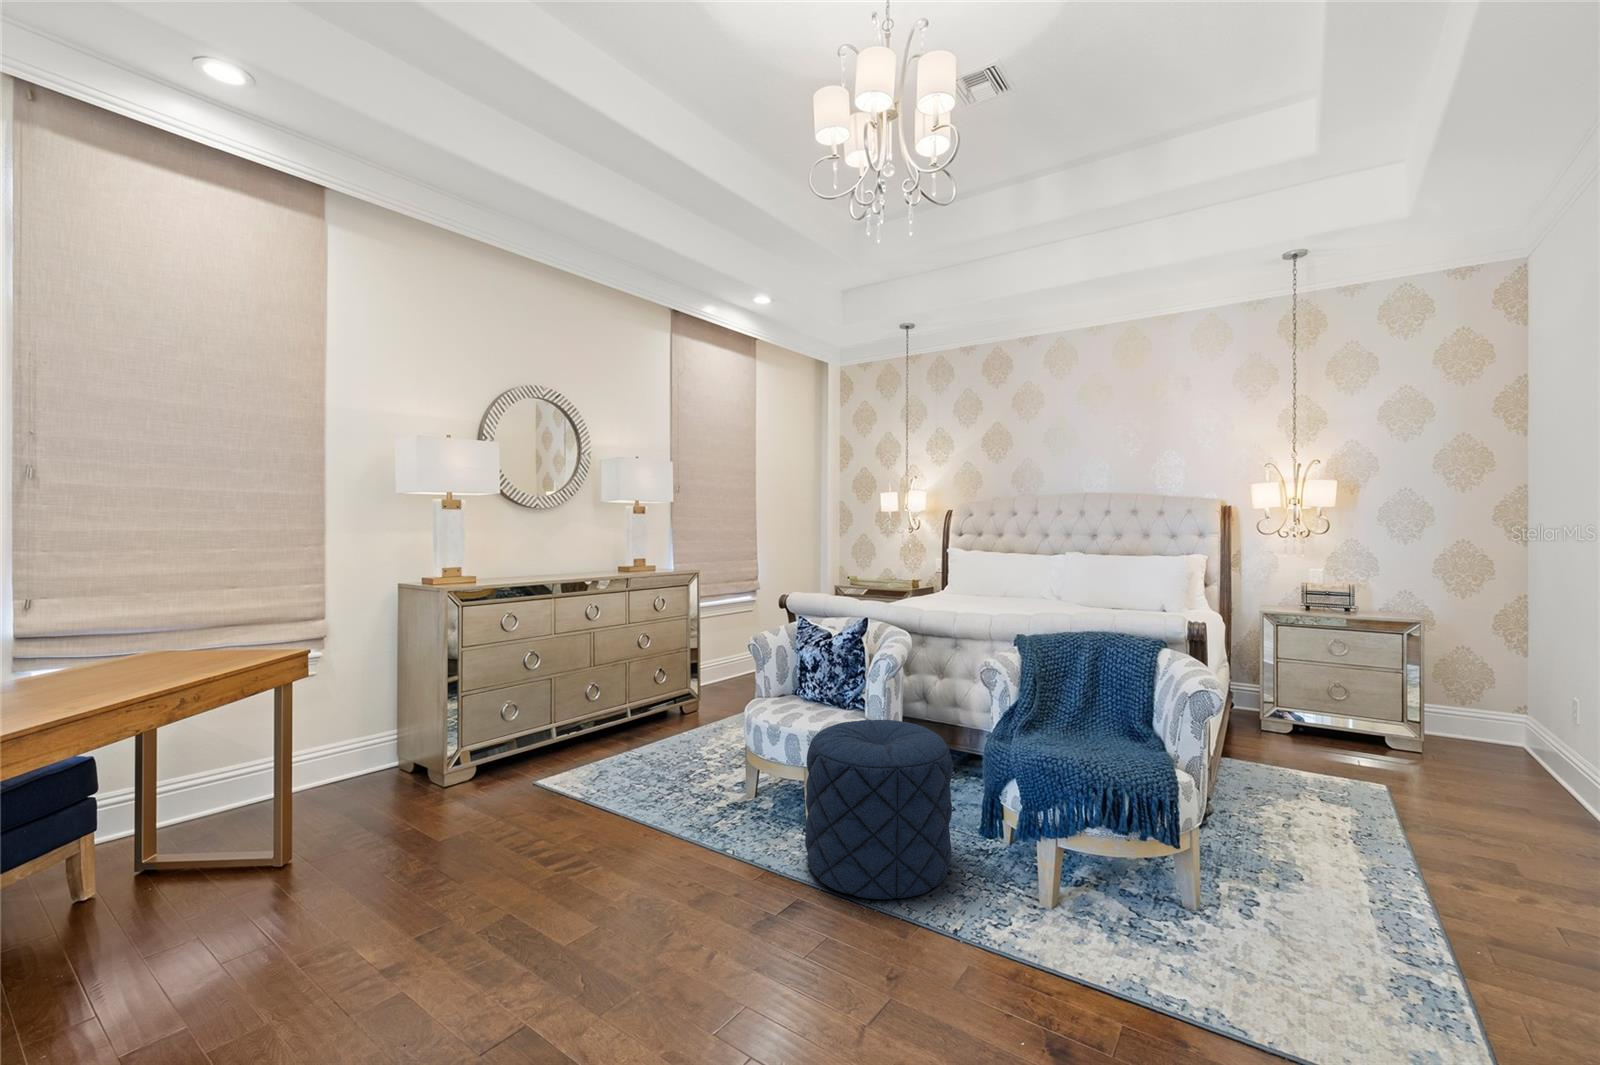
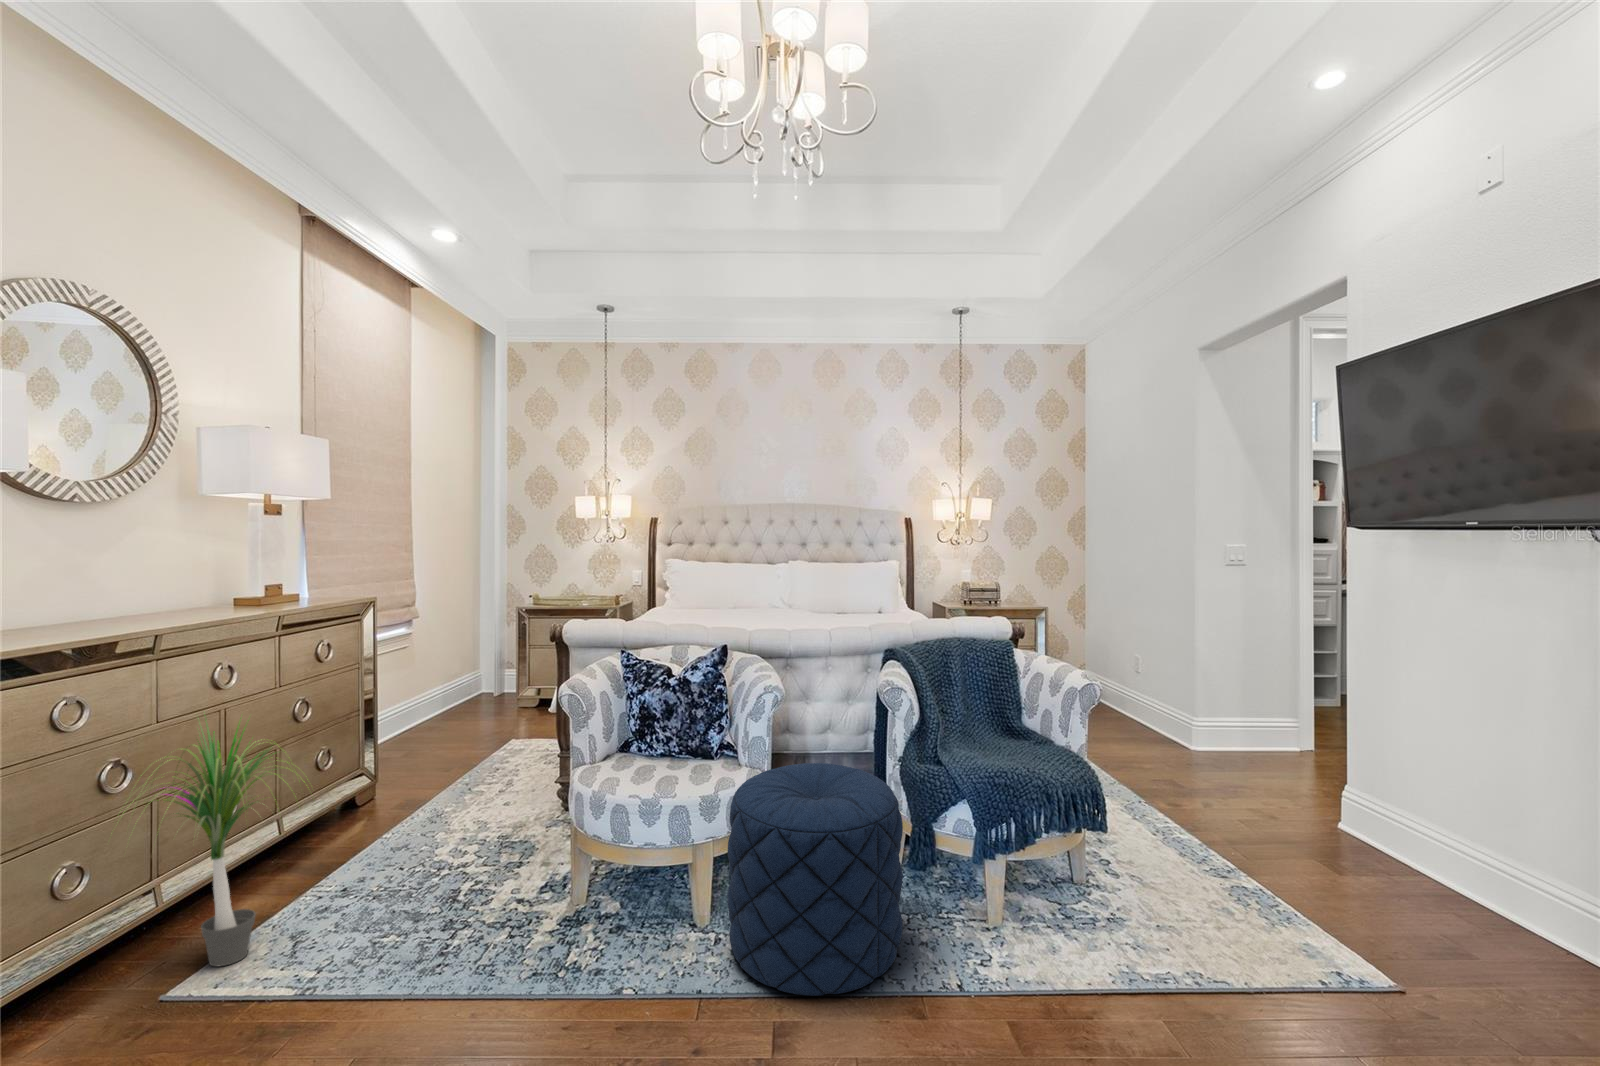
potted plant: none [510,625,614,778] -> present [112,720,297,966]

